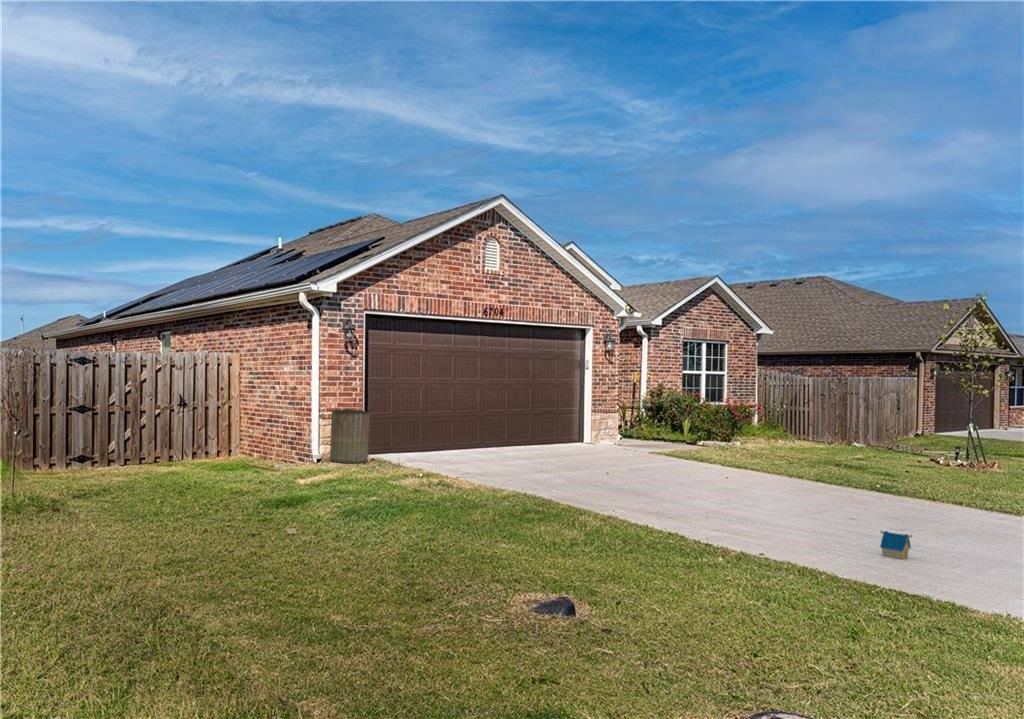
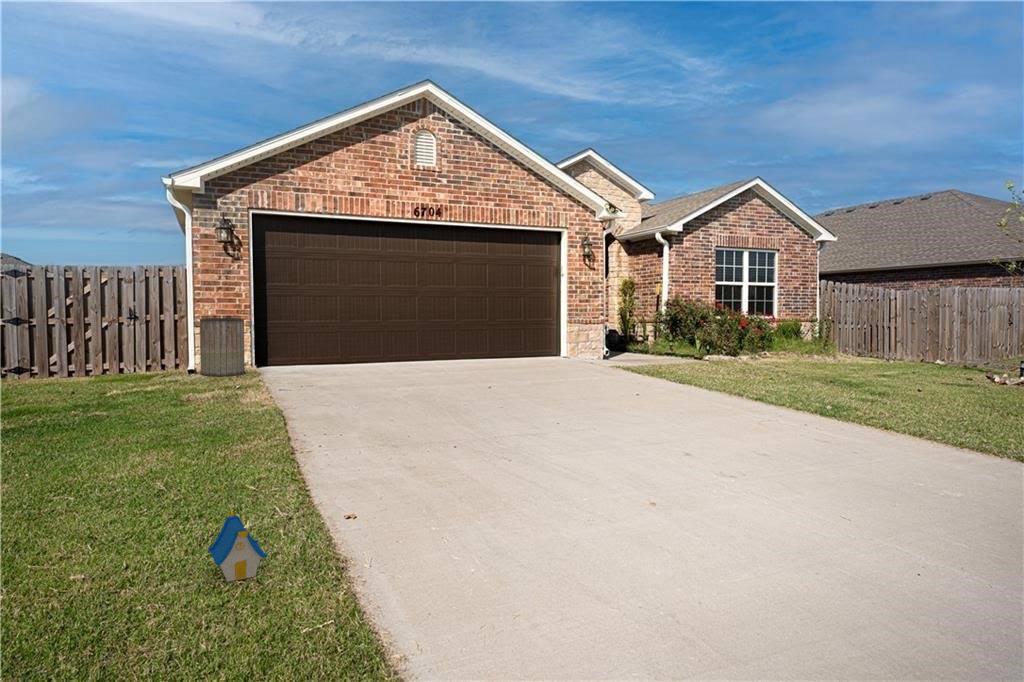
toy house: present [880,530,912,559] -> present [208,513,267,582]

